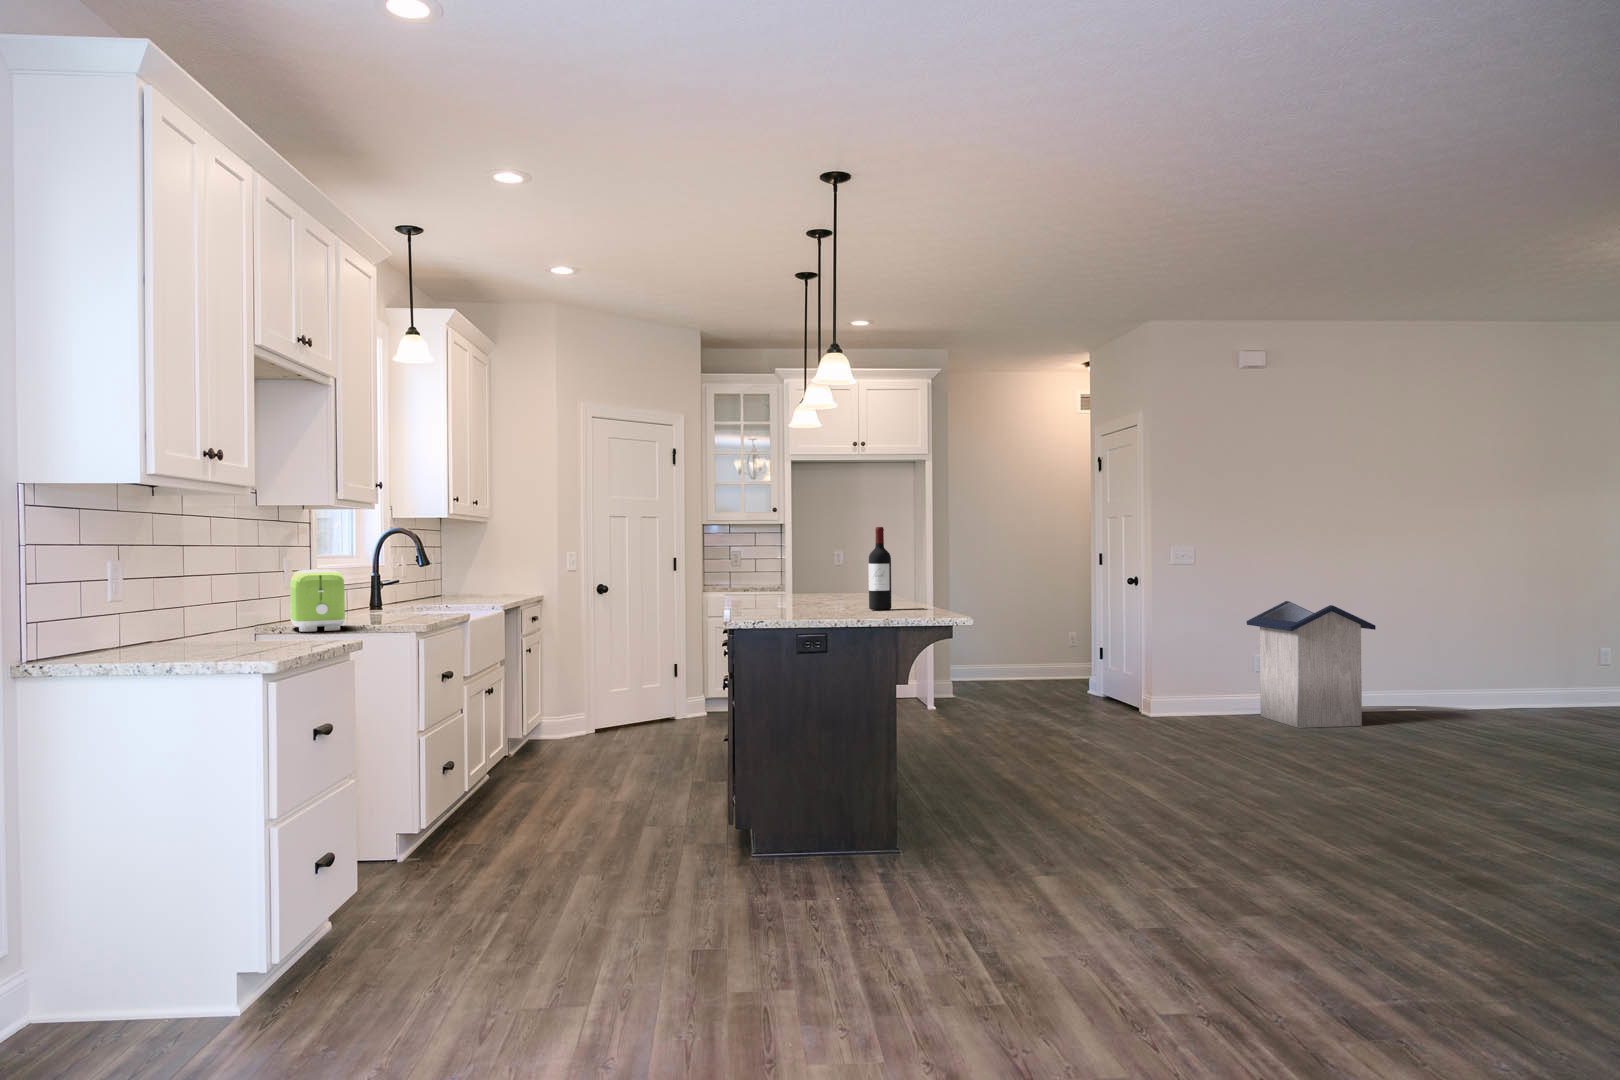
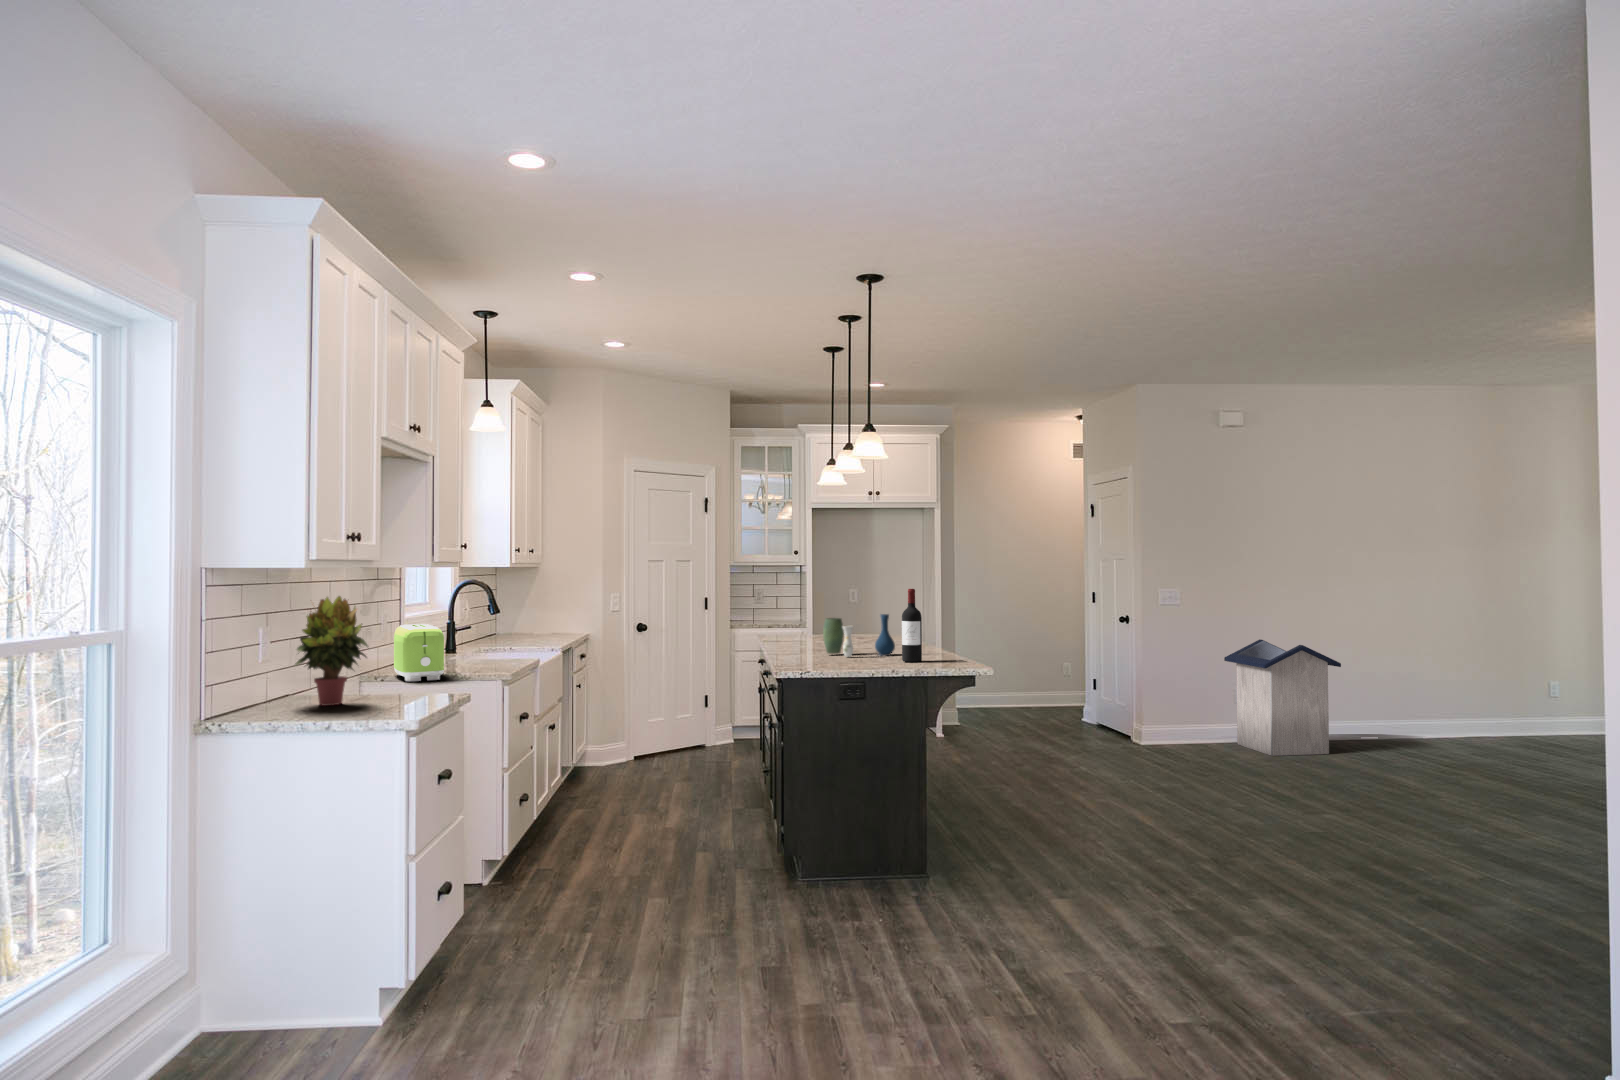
potted plant: none [146,525,238,651] -> present [295,596,368,706]
vase: none [786,560,865,608] -> present [823,614,895,657]

